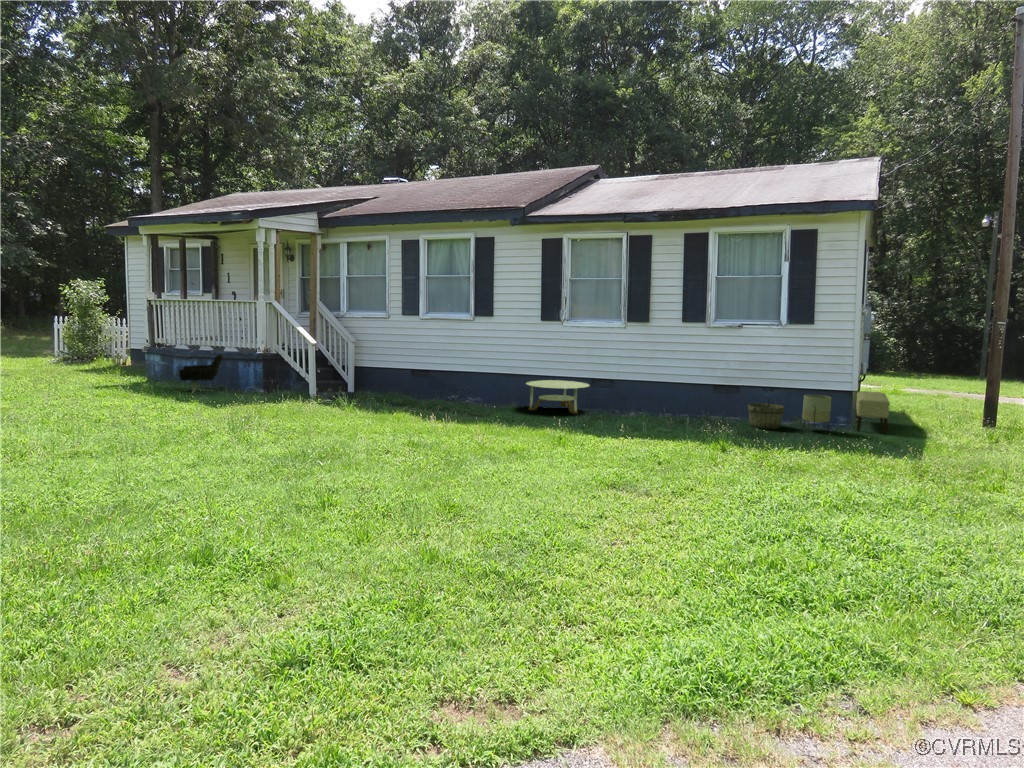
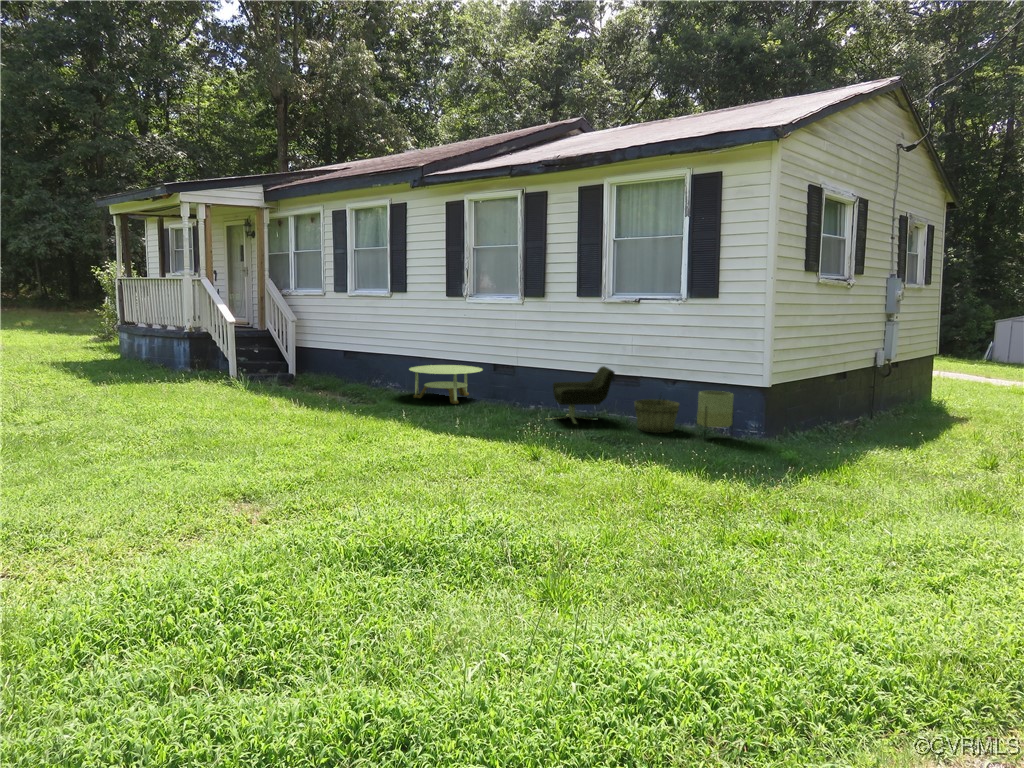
lounge chair: present [179,354,223,393] -> present [553,366,615,424]
bench: present [856,391,890,433] -> none [775,390,846,447]

